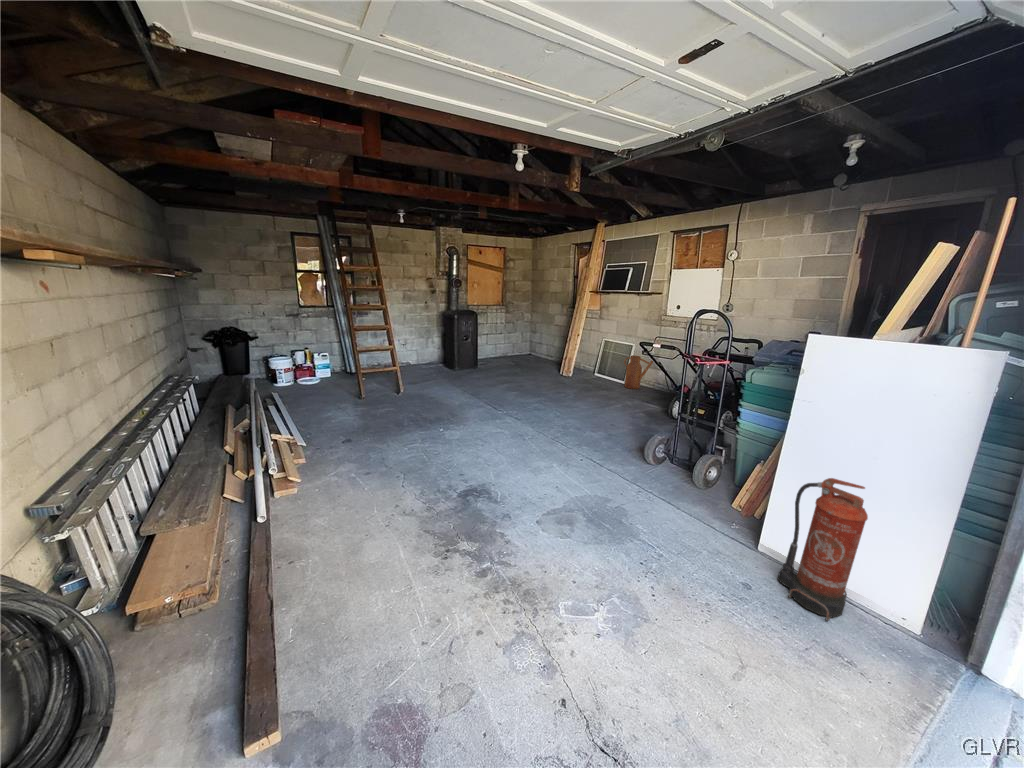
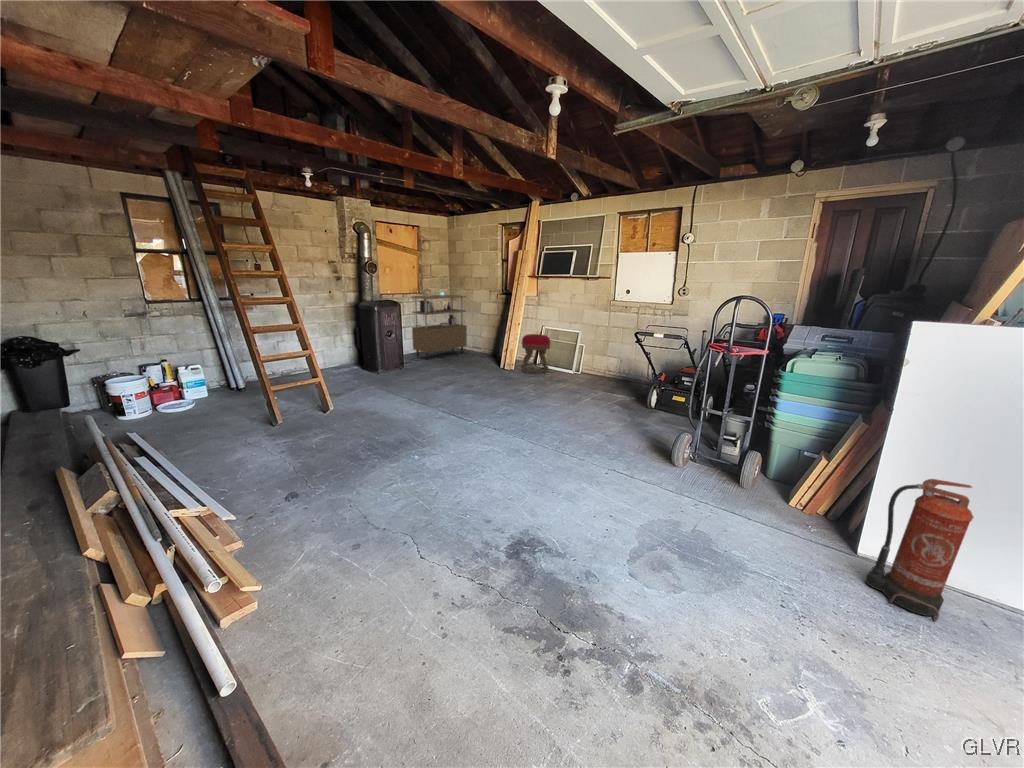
shelving unit: none [490,305,539,362] -> present [411,292,467,359]
stool: none [576,344,604,380] -> present [521,334,550,373]
watering can: present [624,356,653,389] -> none [575,345,609,381]

